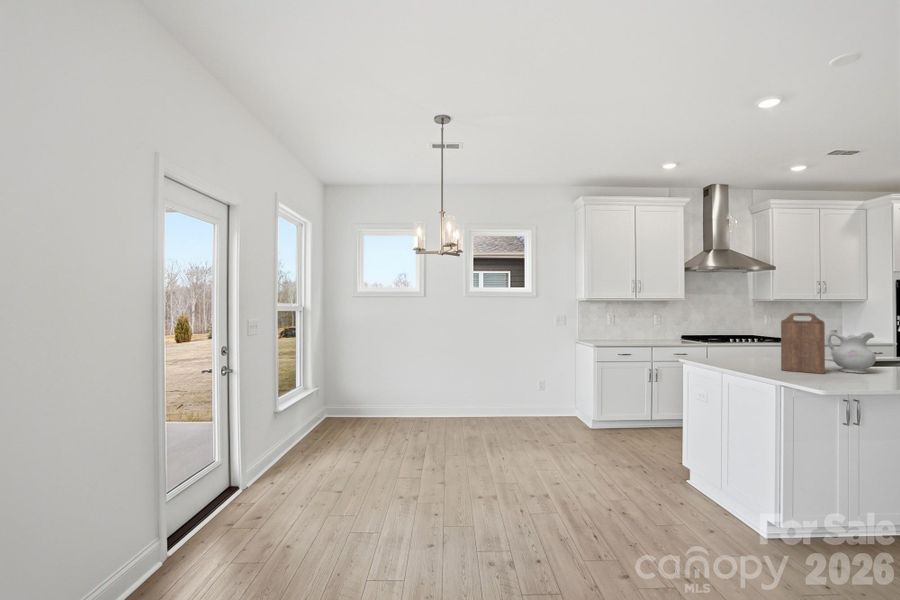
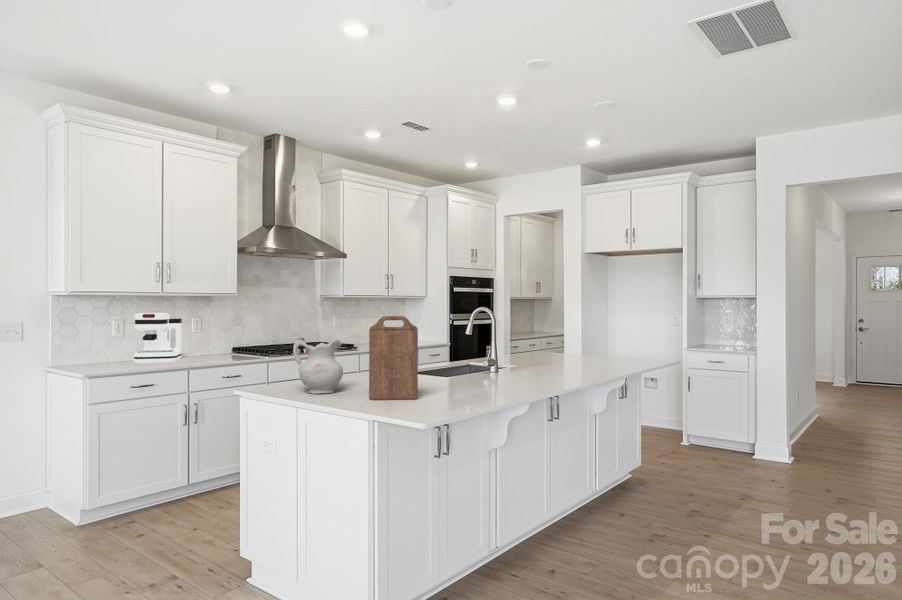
coffee maker: none [619,311,647,342] -> present [133,313,182,364]
ceramic pitcher: present [826,330,876,373] -> present [293,338,343,394]

